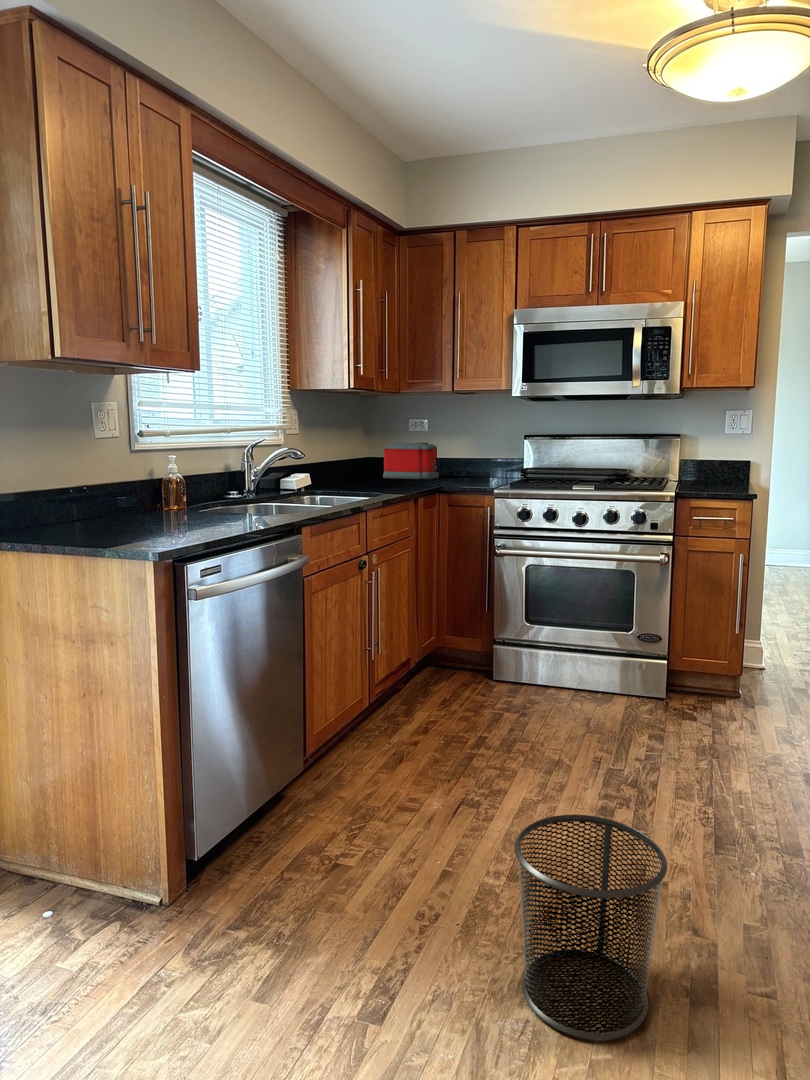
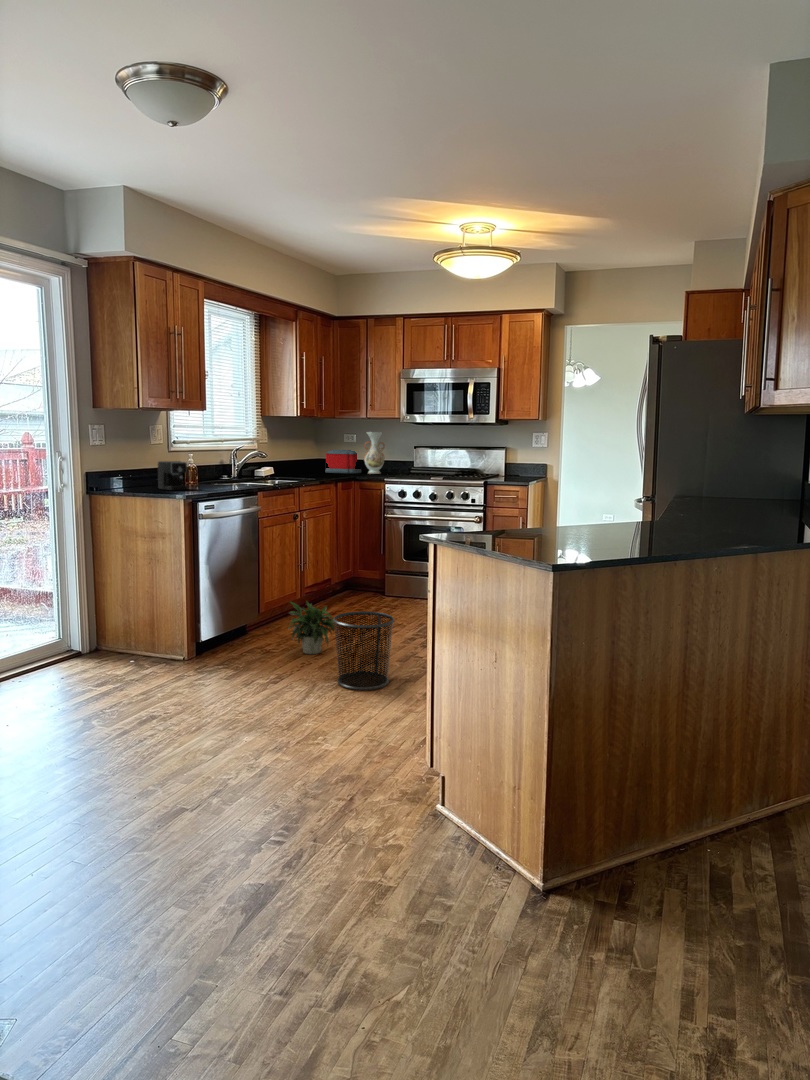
vase: none [448,413,480,480] -> present [364,432,385,474]
coffee maker: none [101,472,189,534] -> present [158,461,199,490]
potted plant: none [375,748,481,870] -> present [288,601,335,654]

